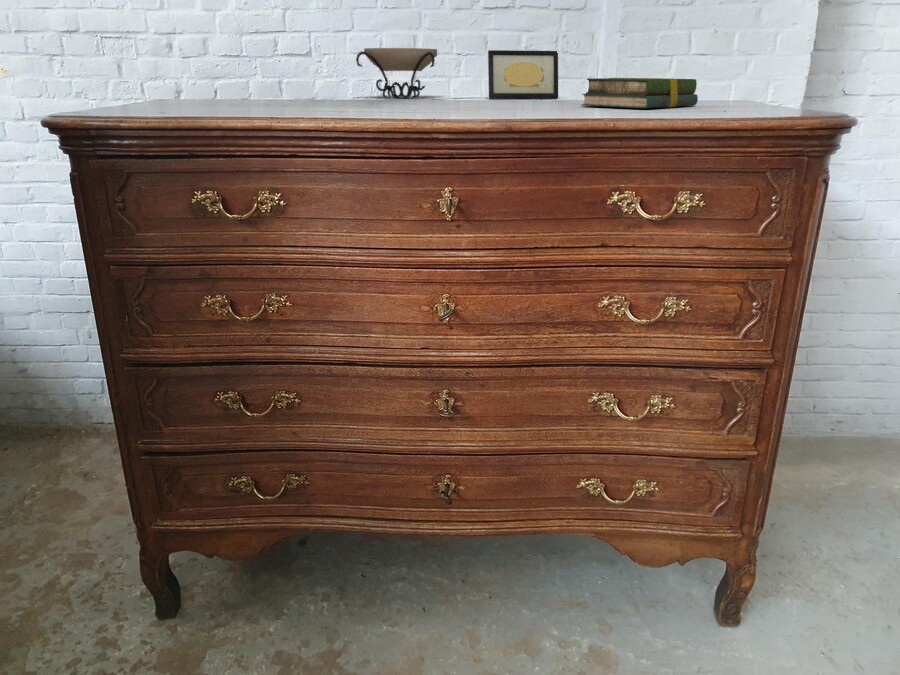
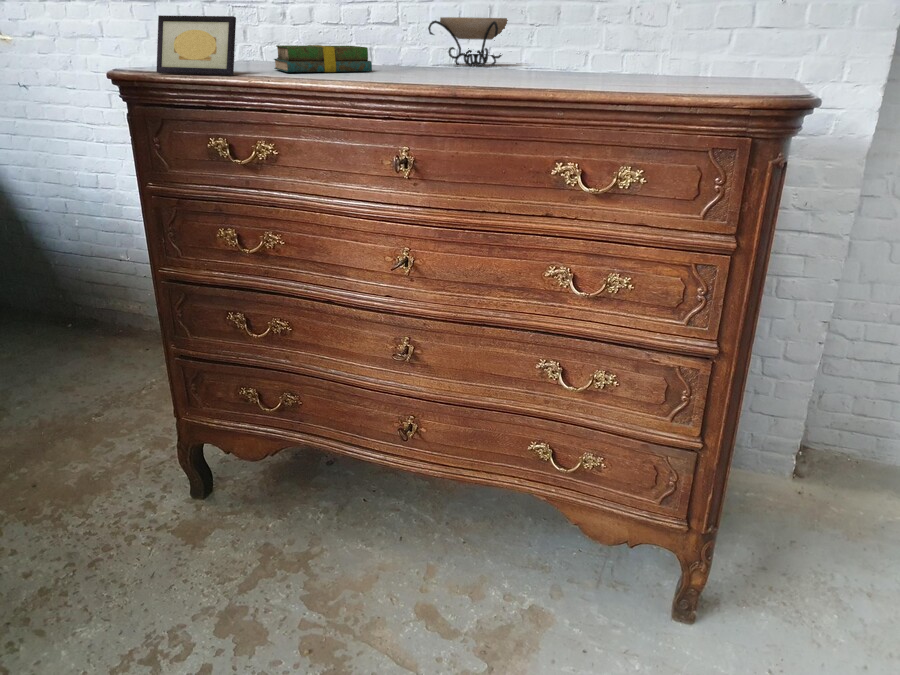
picture frame: present [488,50,558,99] -> present [156,15,236,75]
book: present [582,78,698,108] -> present [274,45,372,72]

